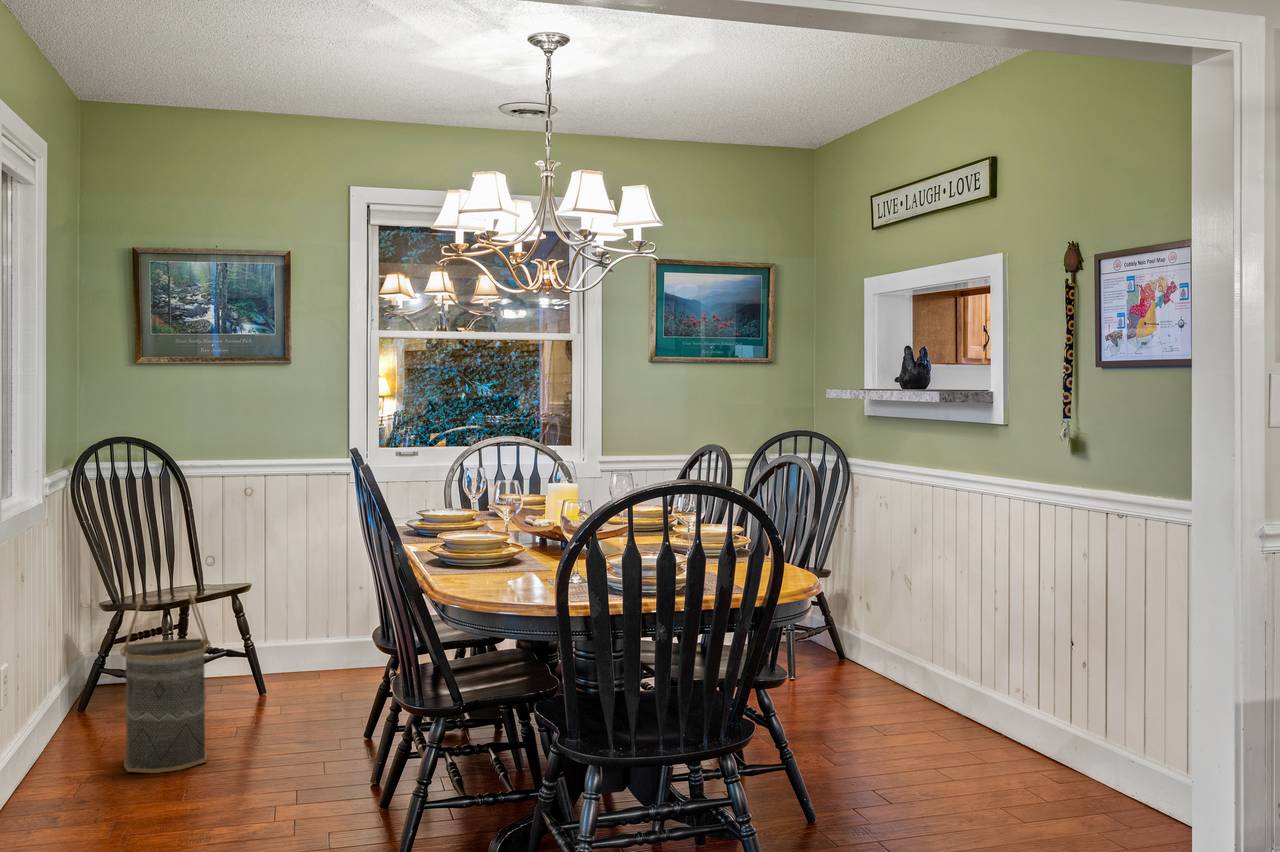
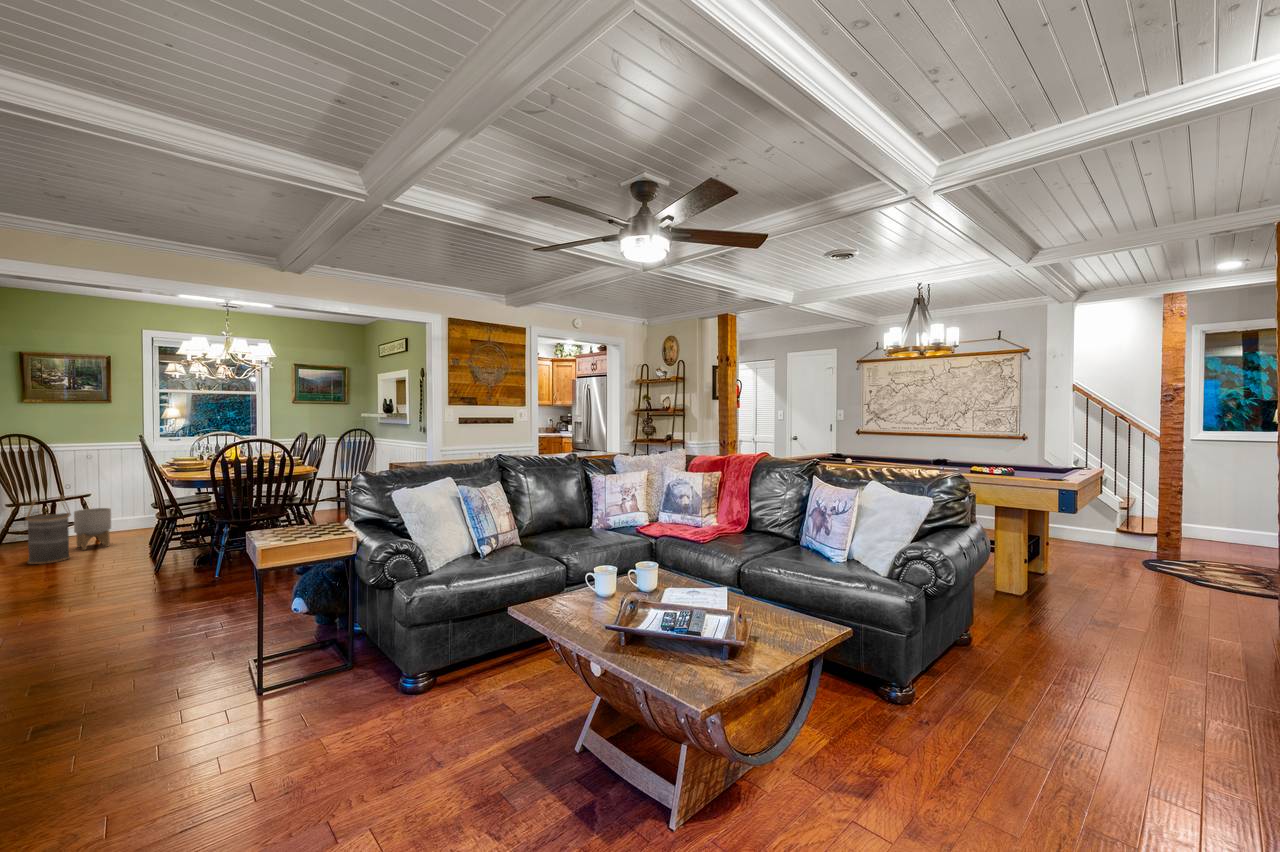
planter: none [218,623,290,733] -> present [74,508,111,550]

